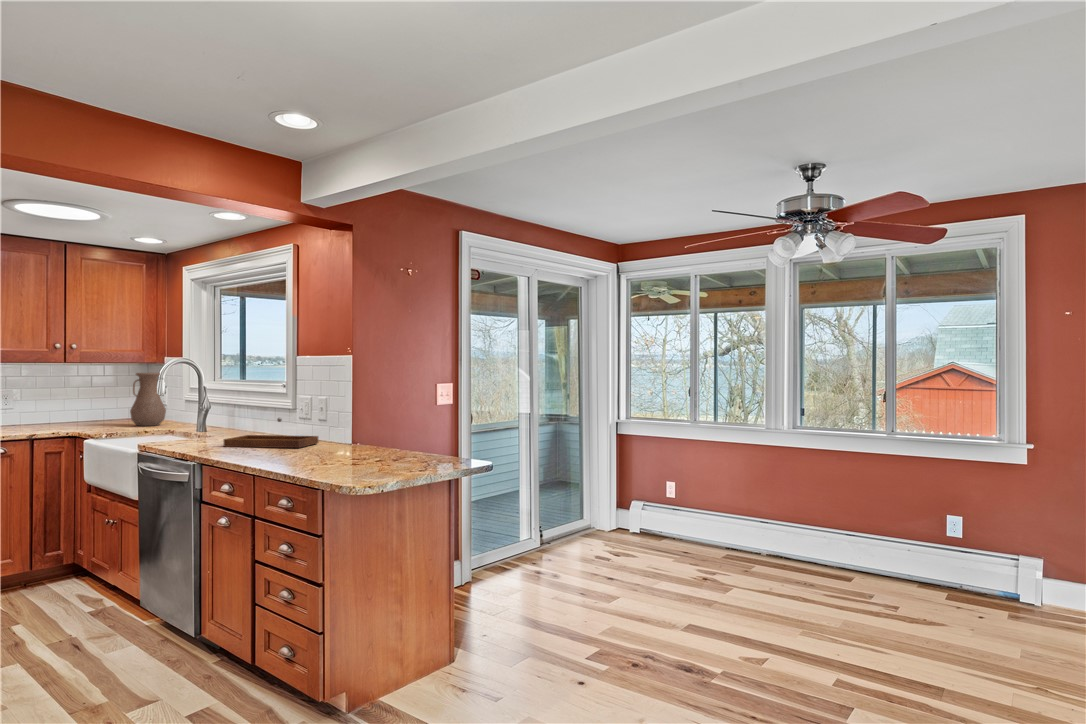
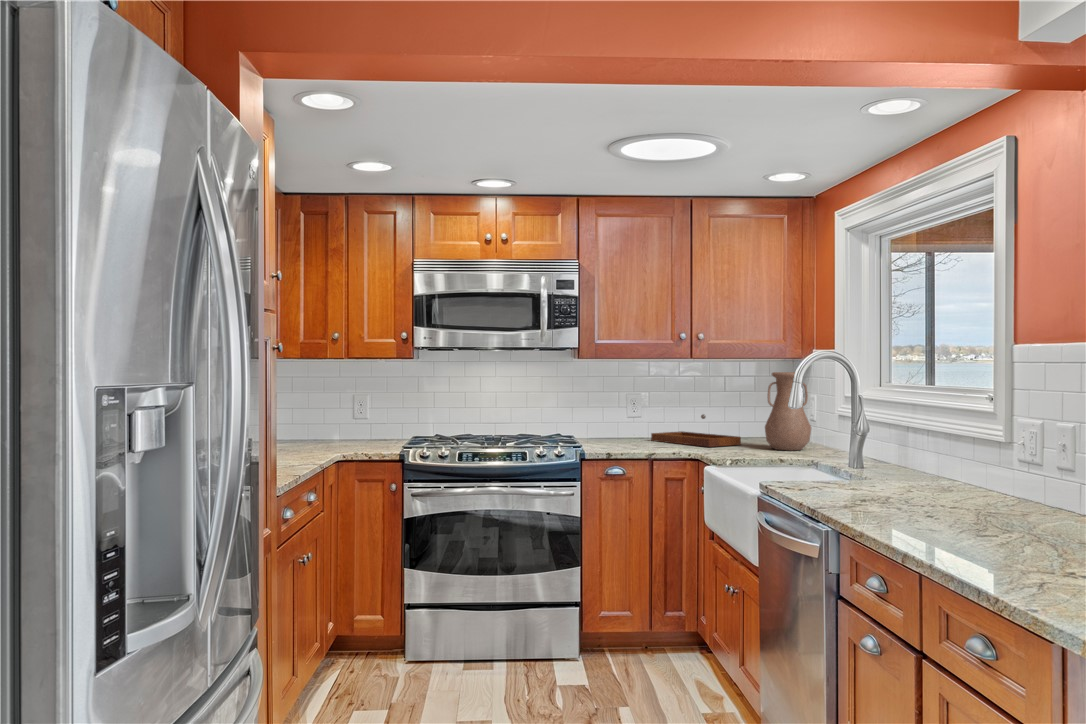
tray: present [224,418,318,448] -> present [651,414,741,447]

